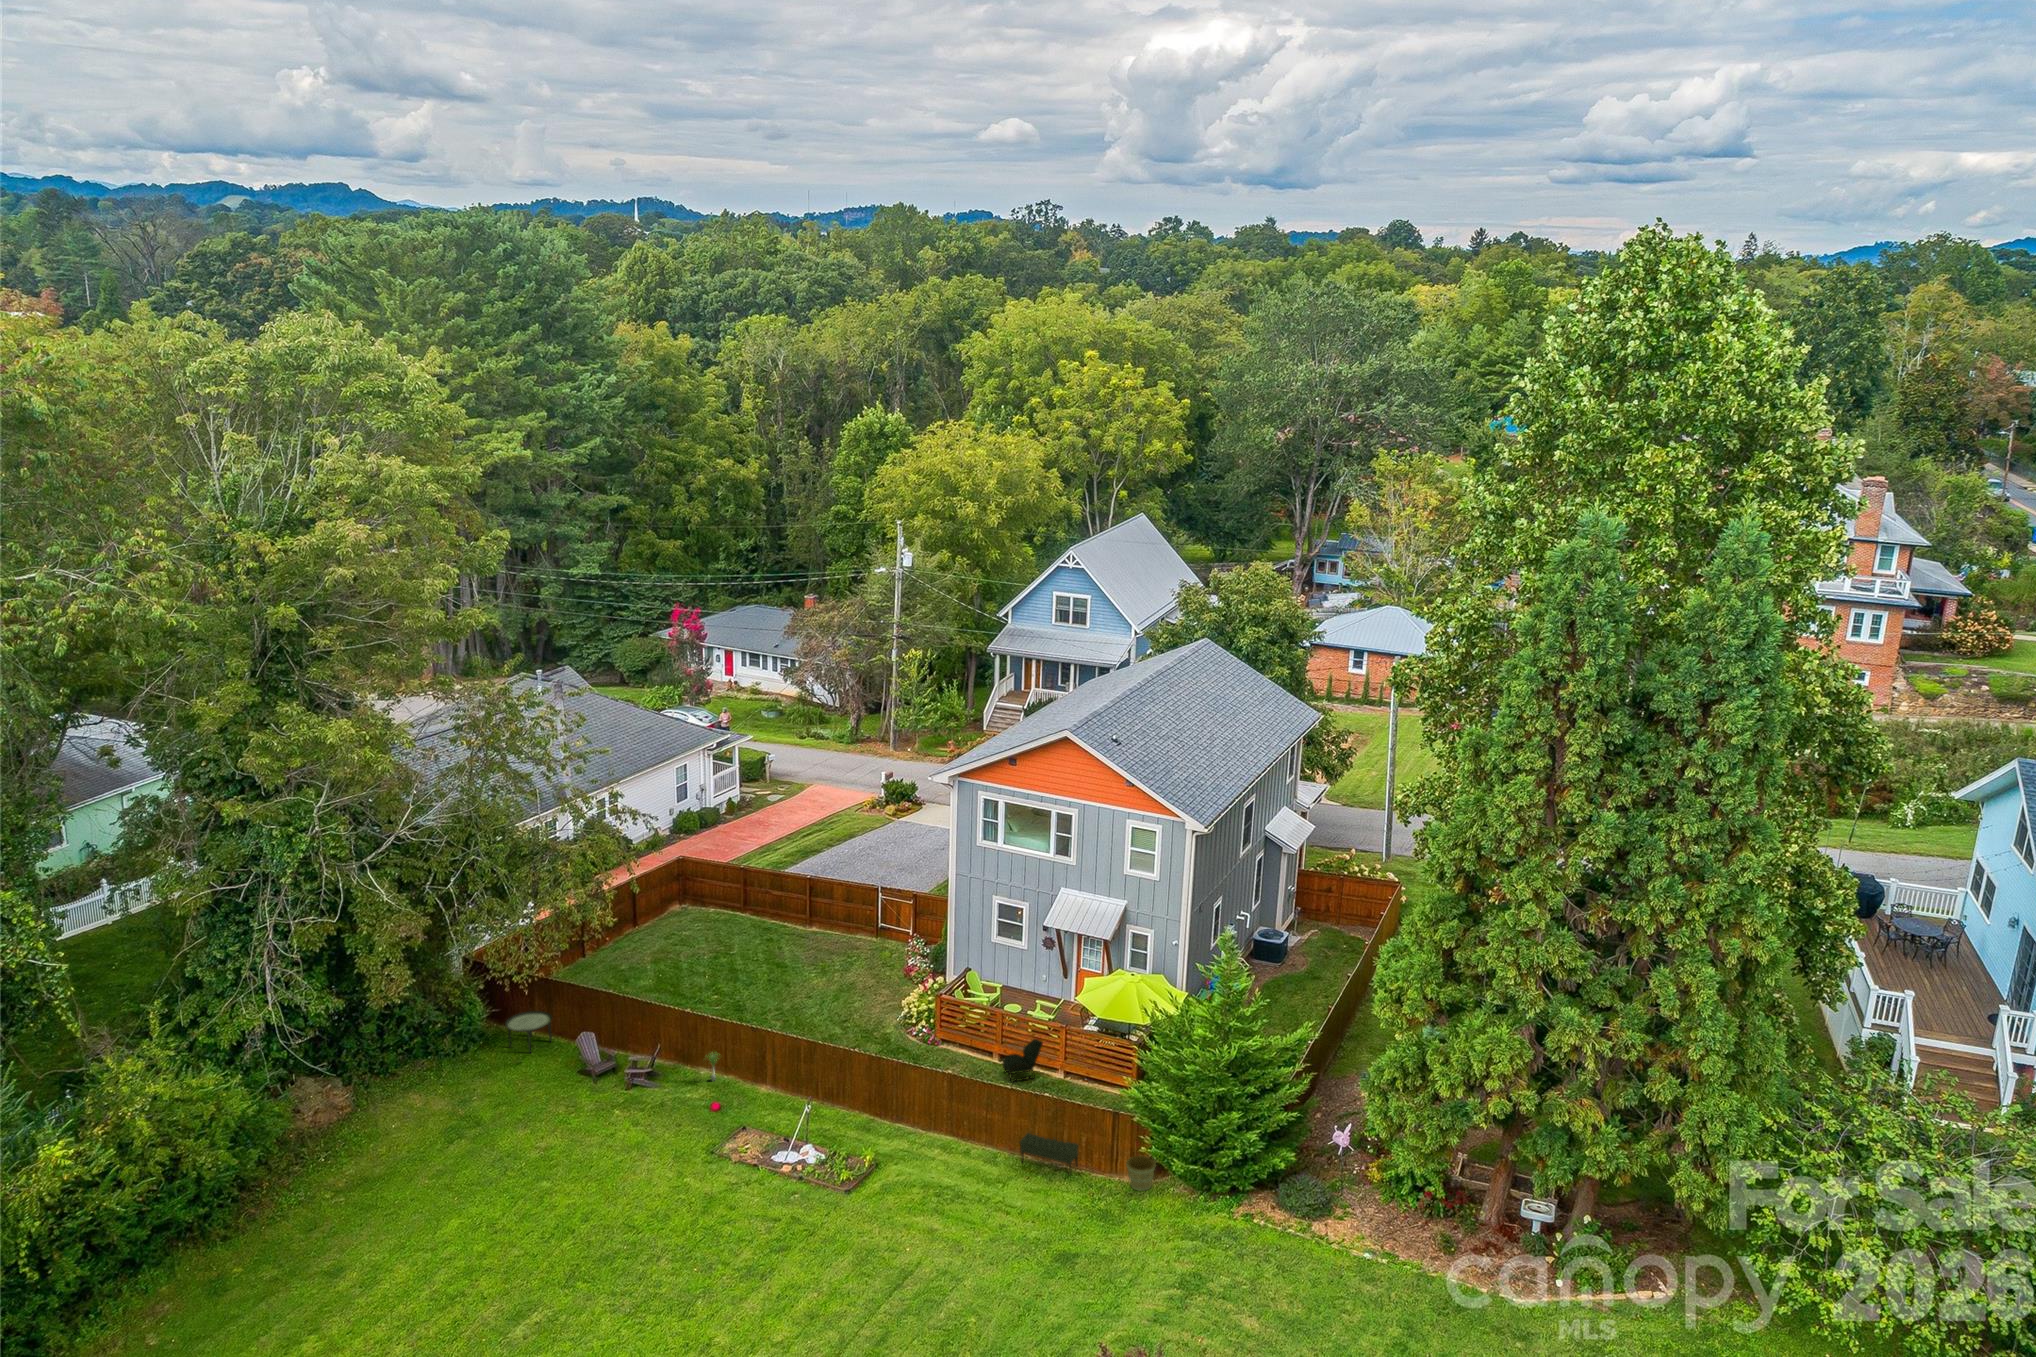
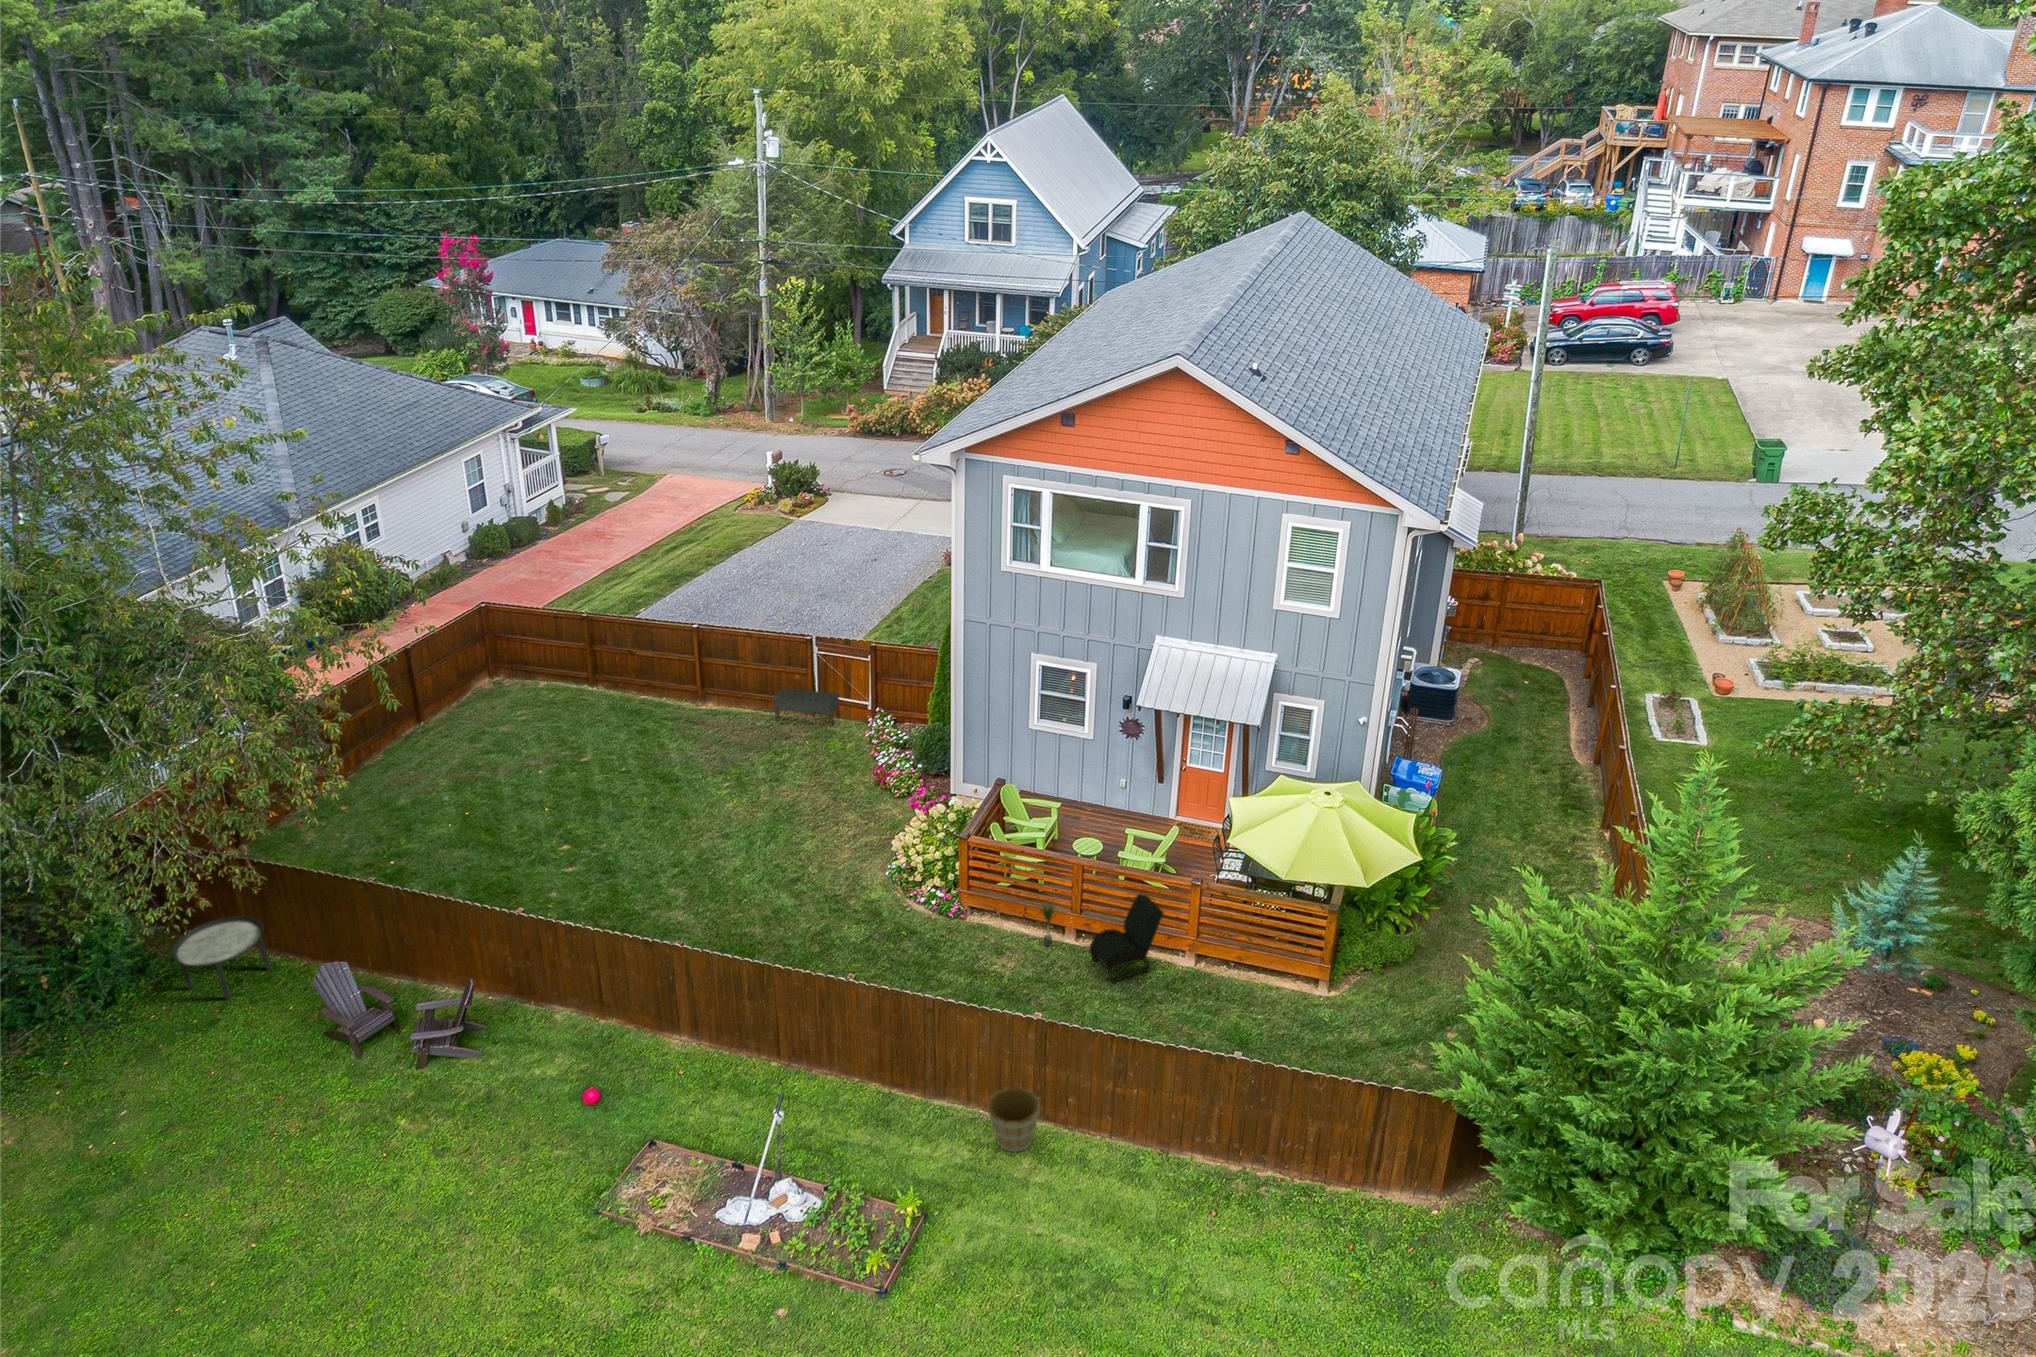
potted plant: present [707,1054,717,1081] -> present [1038,904,1055,946]
bench: present [1020,1133,1079,1174] -> present [773,688,840,726]
wooden bucket: present [1126,1155,1156,1191] -> present [988,1089,1040,1152]

